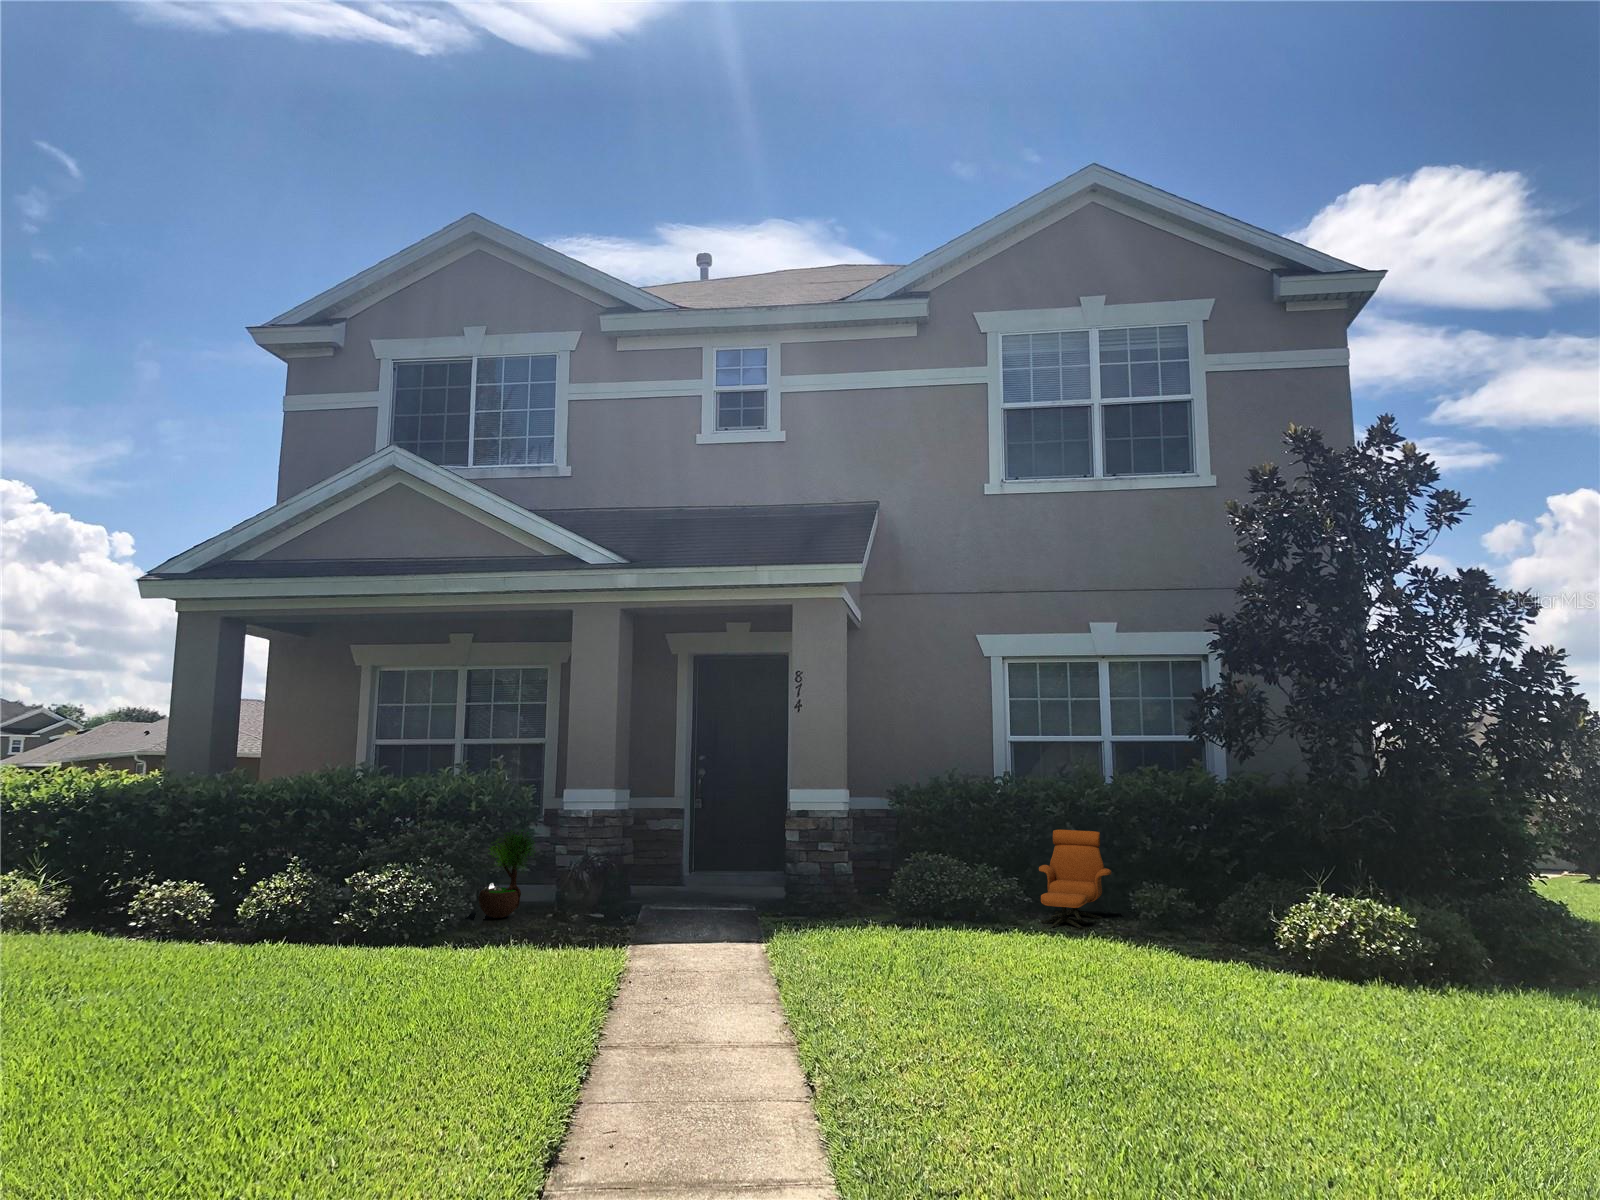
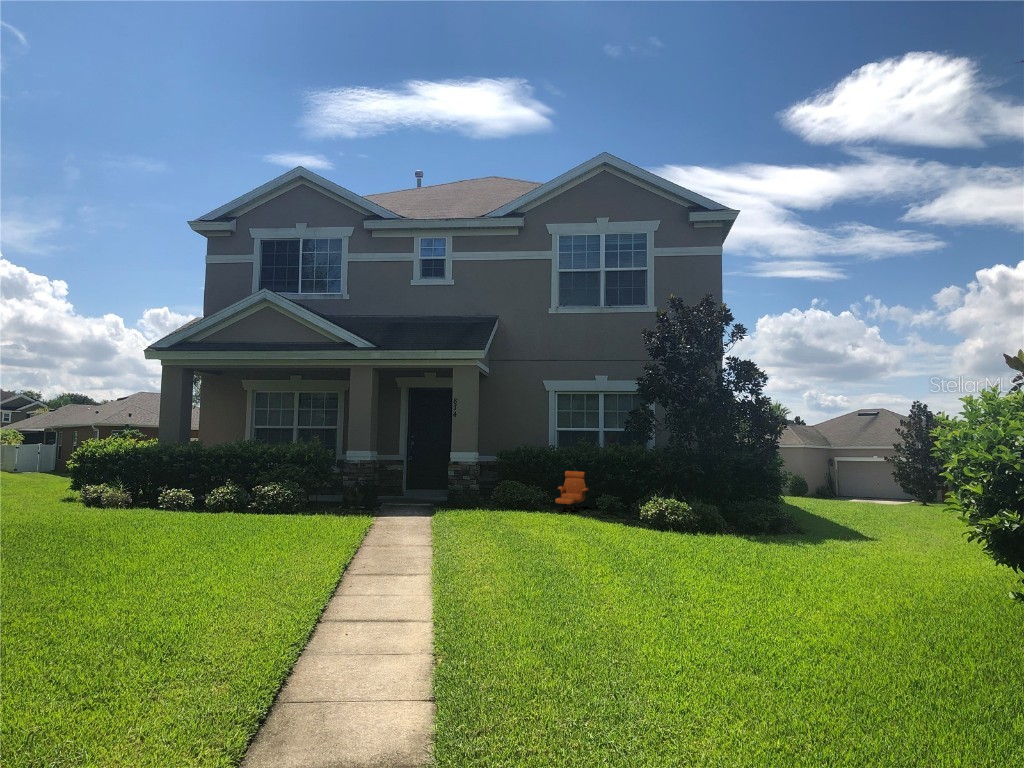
potted tree: present [479,830,536,918] -> none [310,467,335,507]

